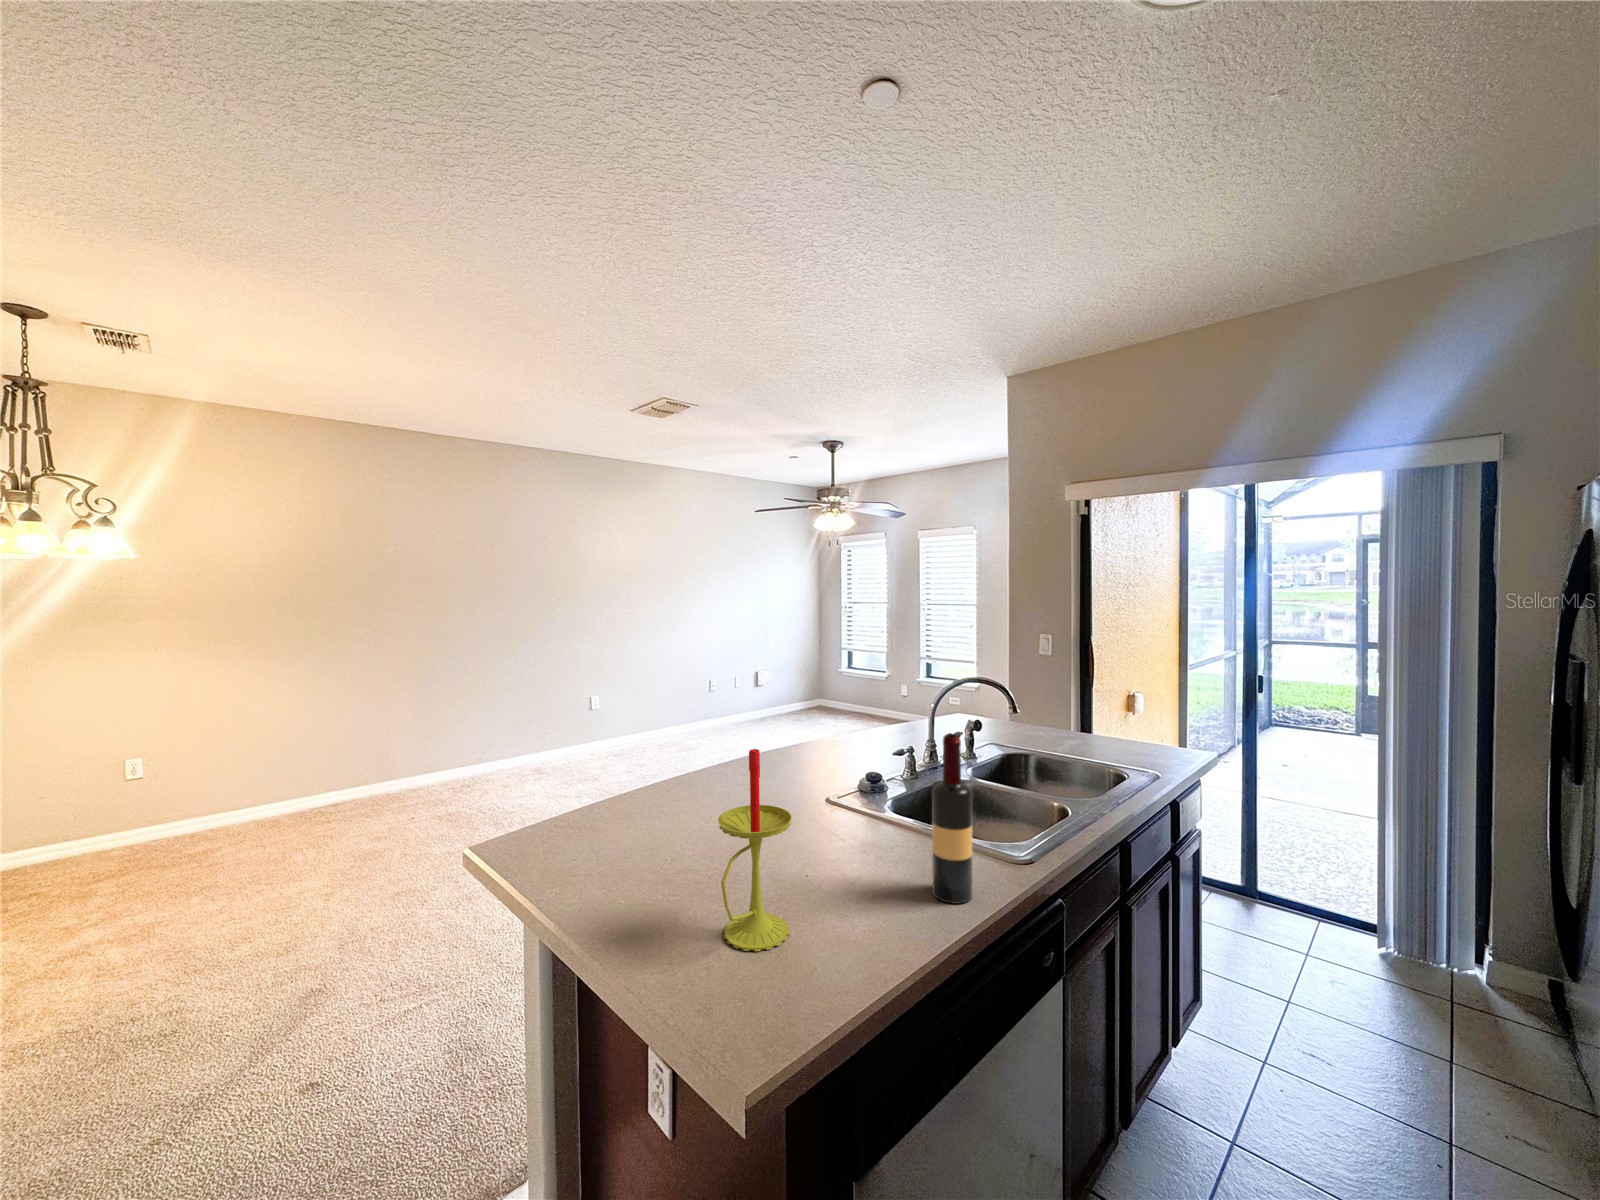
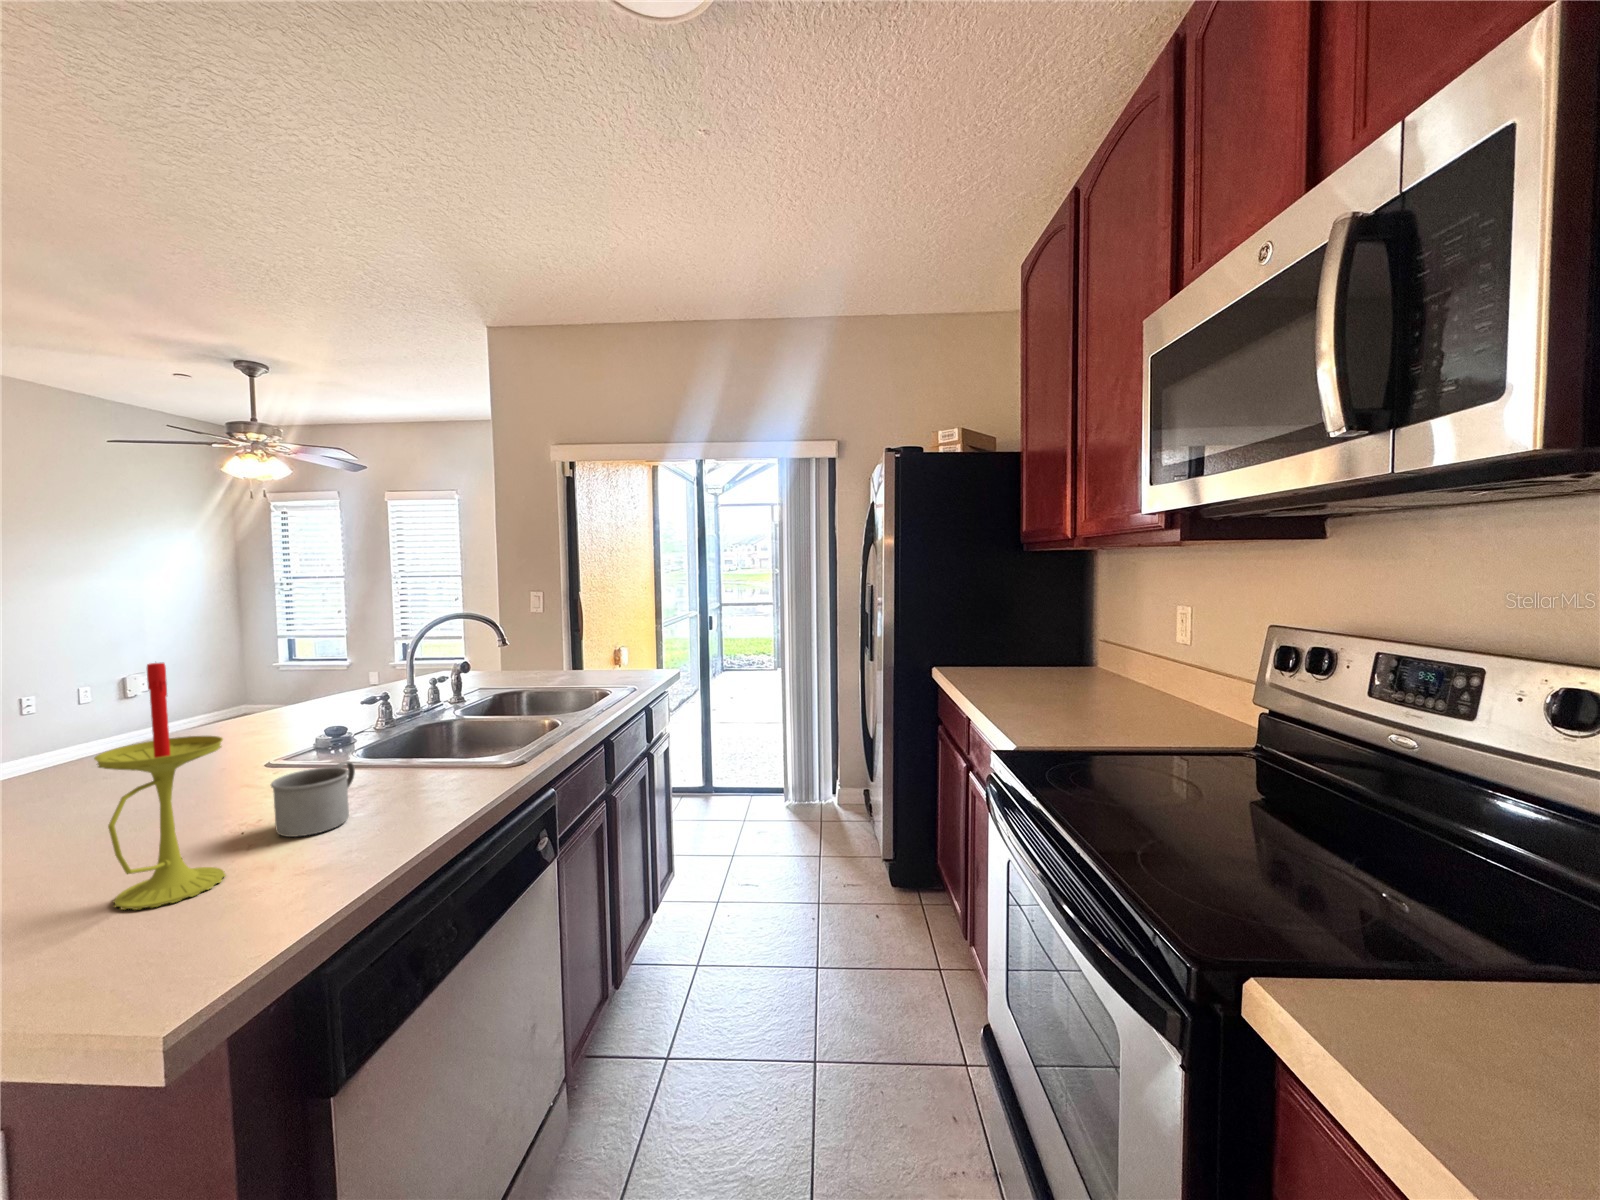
wine bottle: present [932,734,973,904] -> none [413,638,462,804]
mug: none [823,837,883,906] -> present [271,761,355,837]

